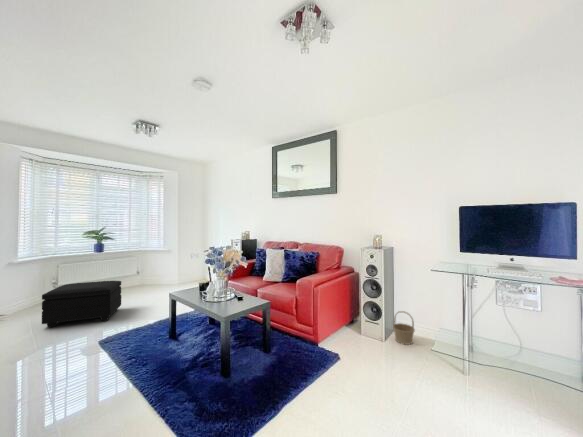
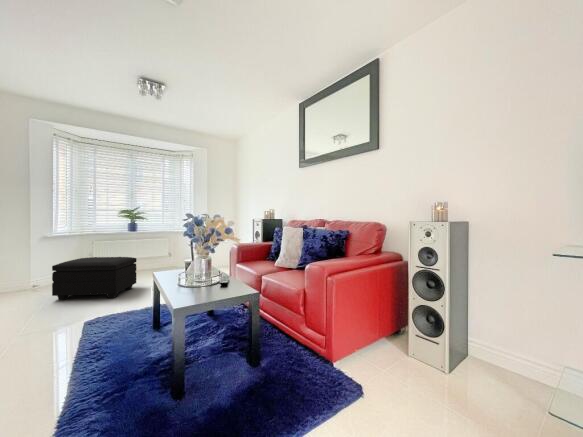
basket: present [393,311,414,345] -> none [465,327,509,388]

